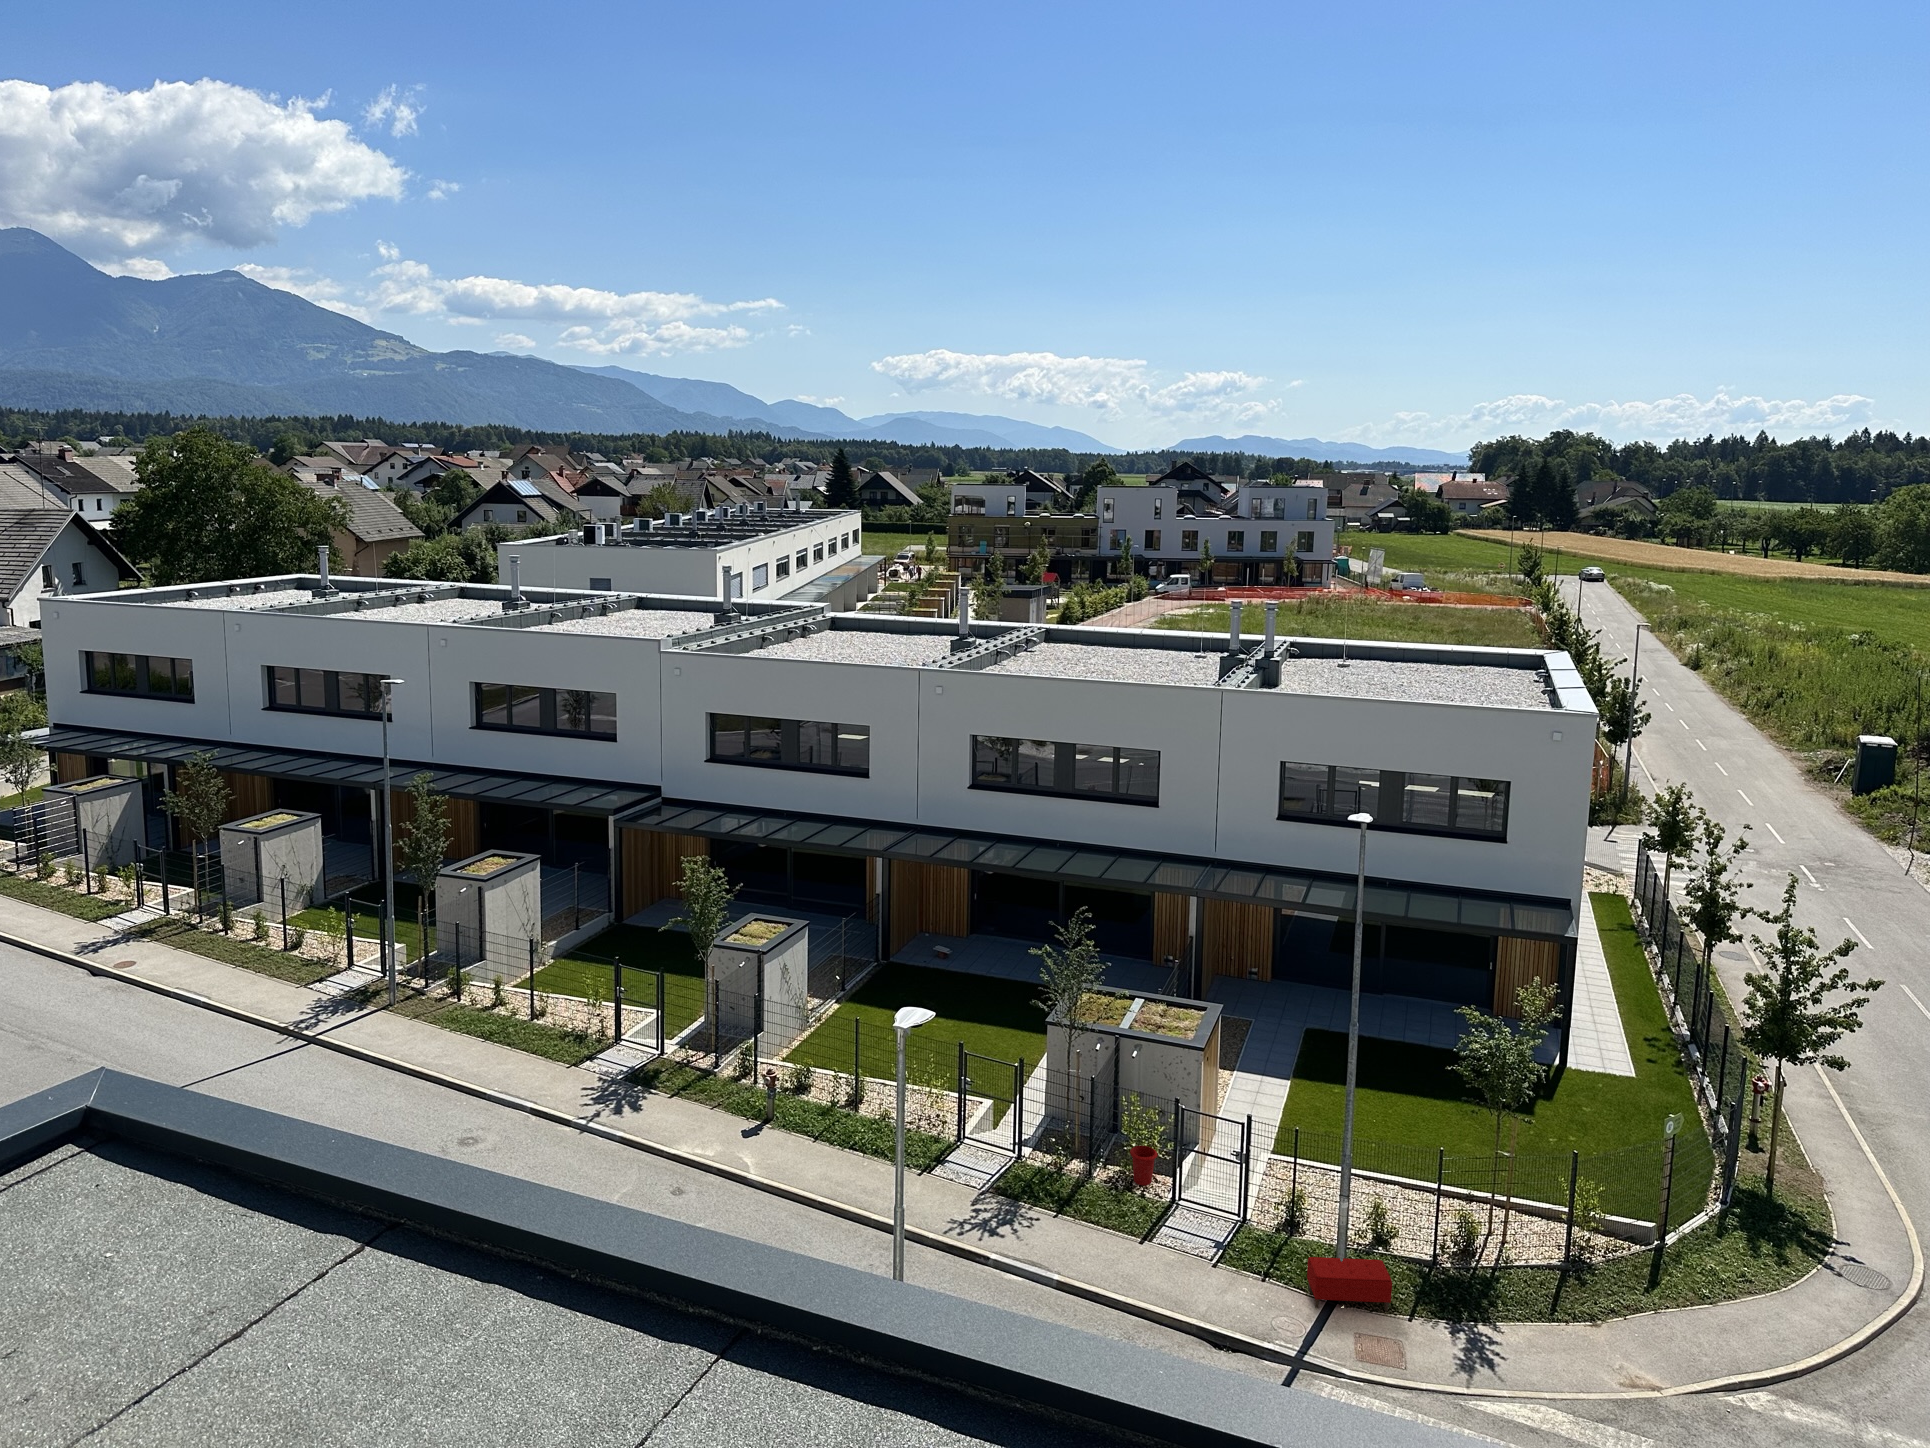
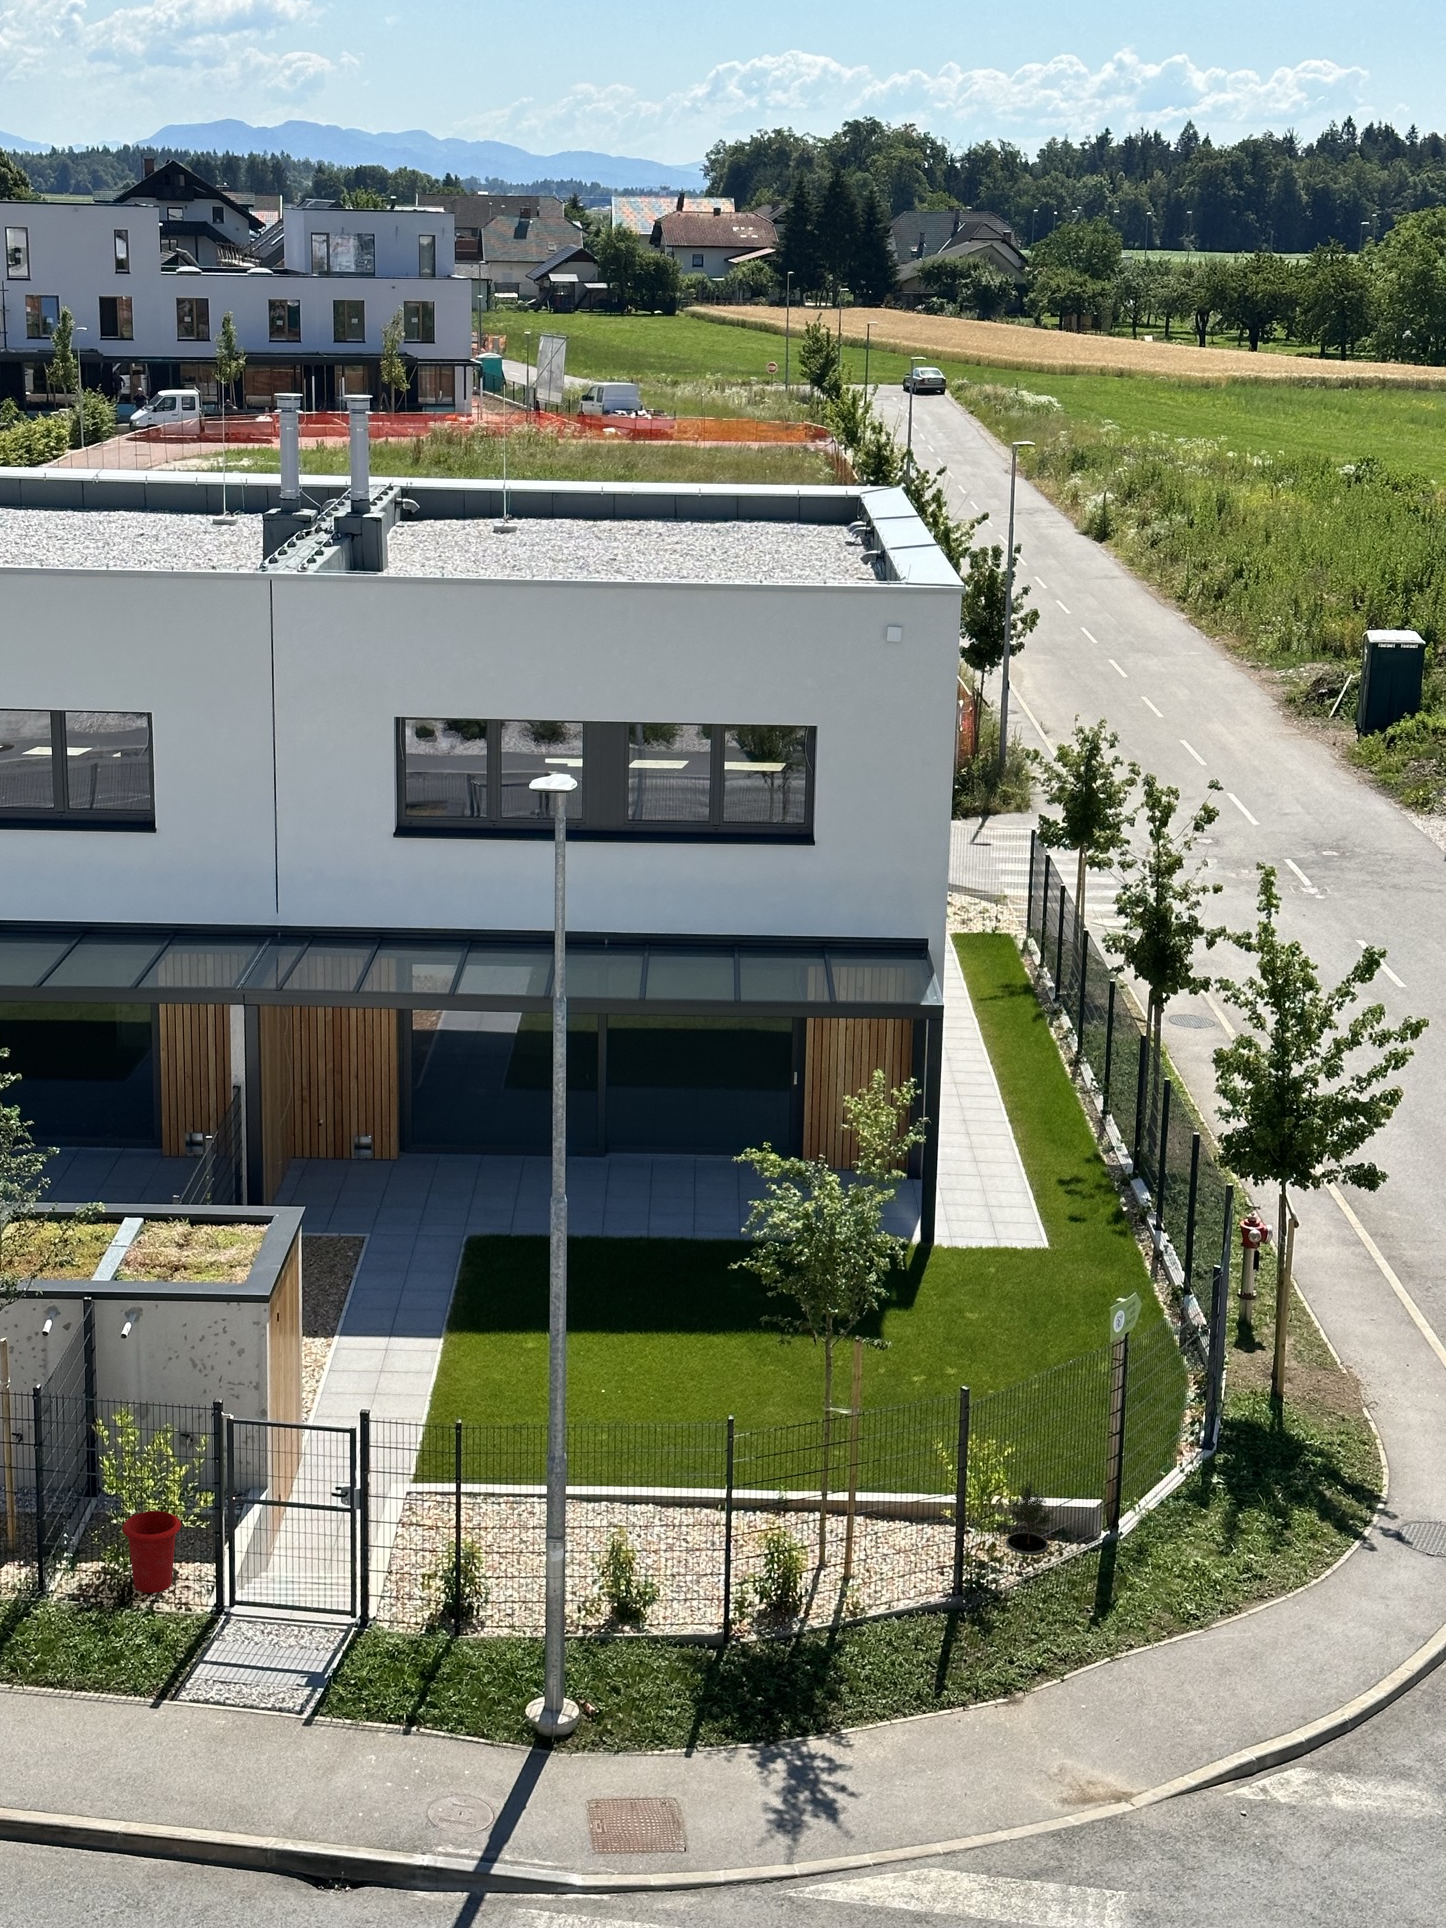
potted tree: none [1598,1206,1629,1249] -> present [1006,1482,1055,1555]
bench: present [1307,1257,1392,1311] -> none [493,1652,655,1769]

